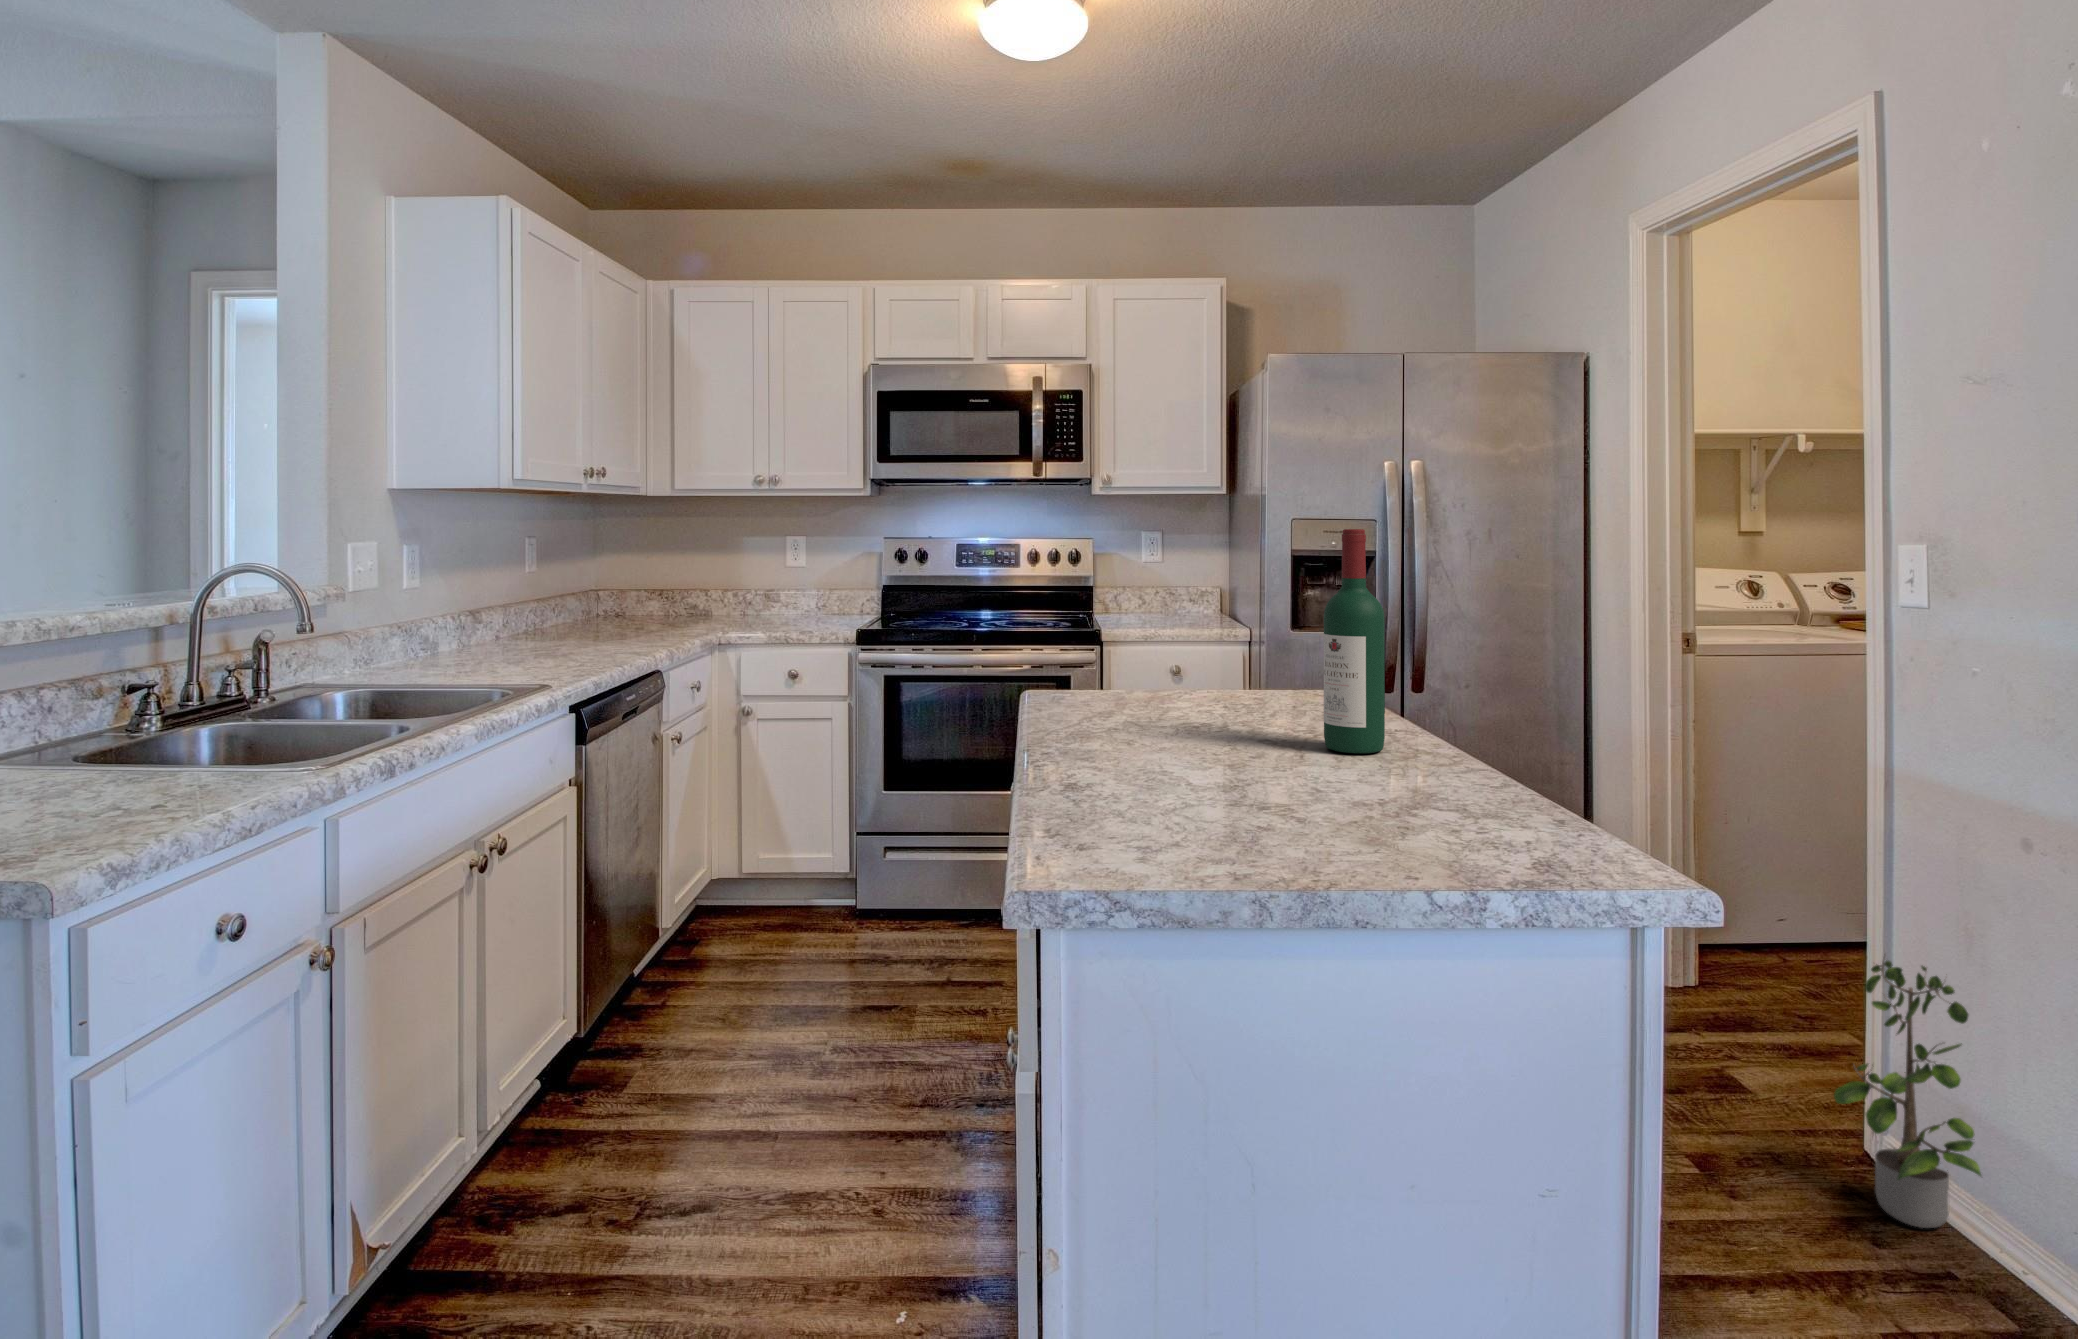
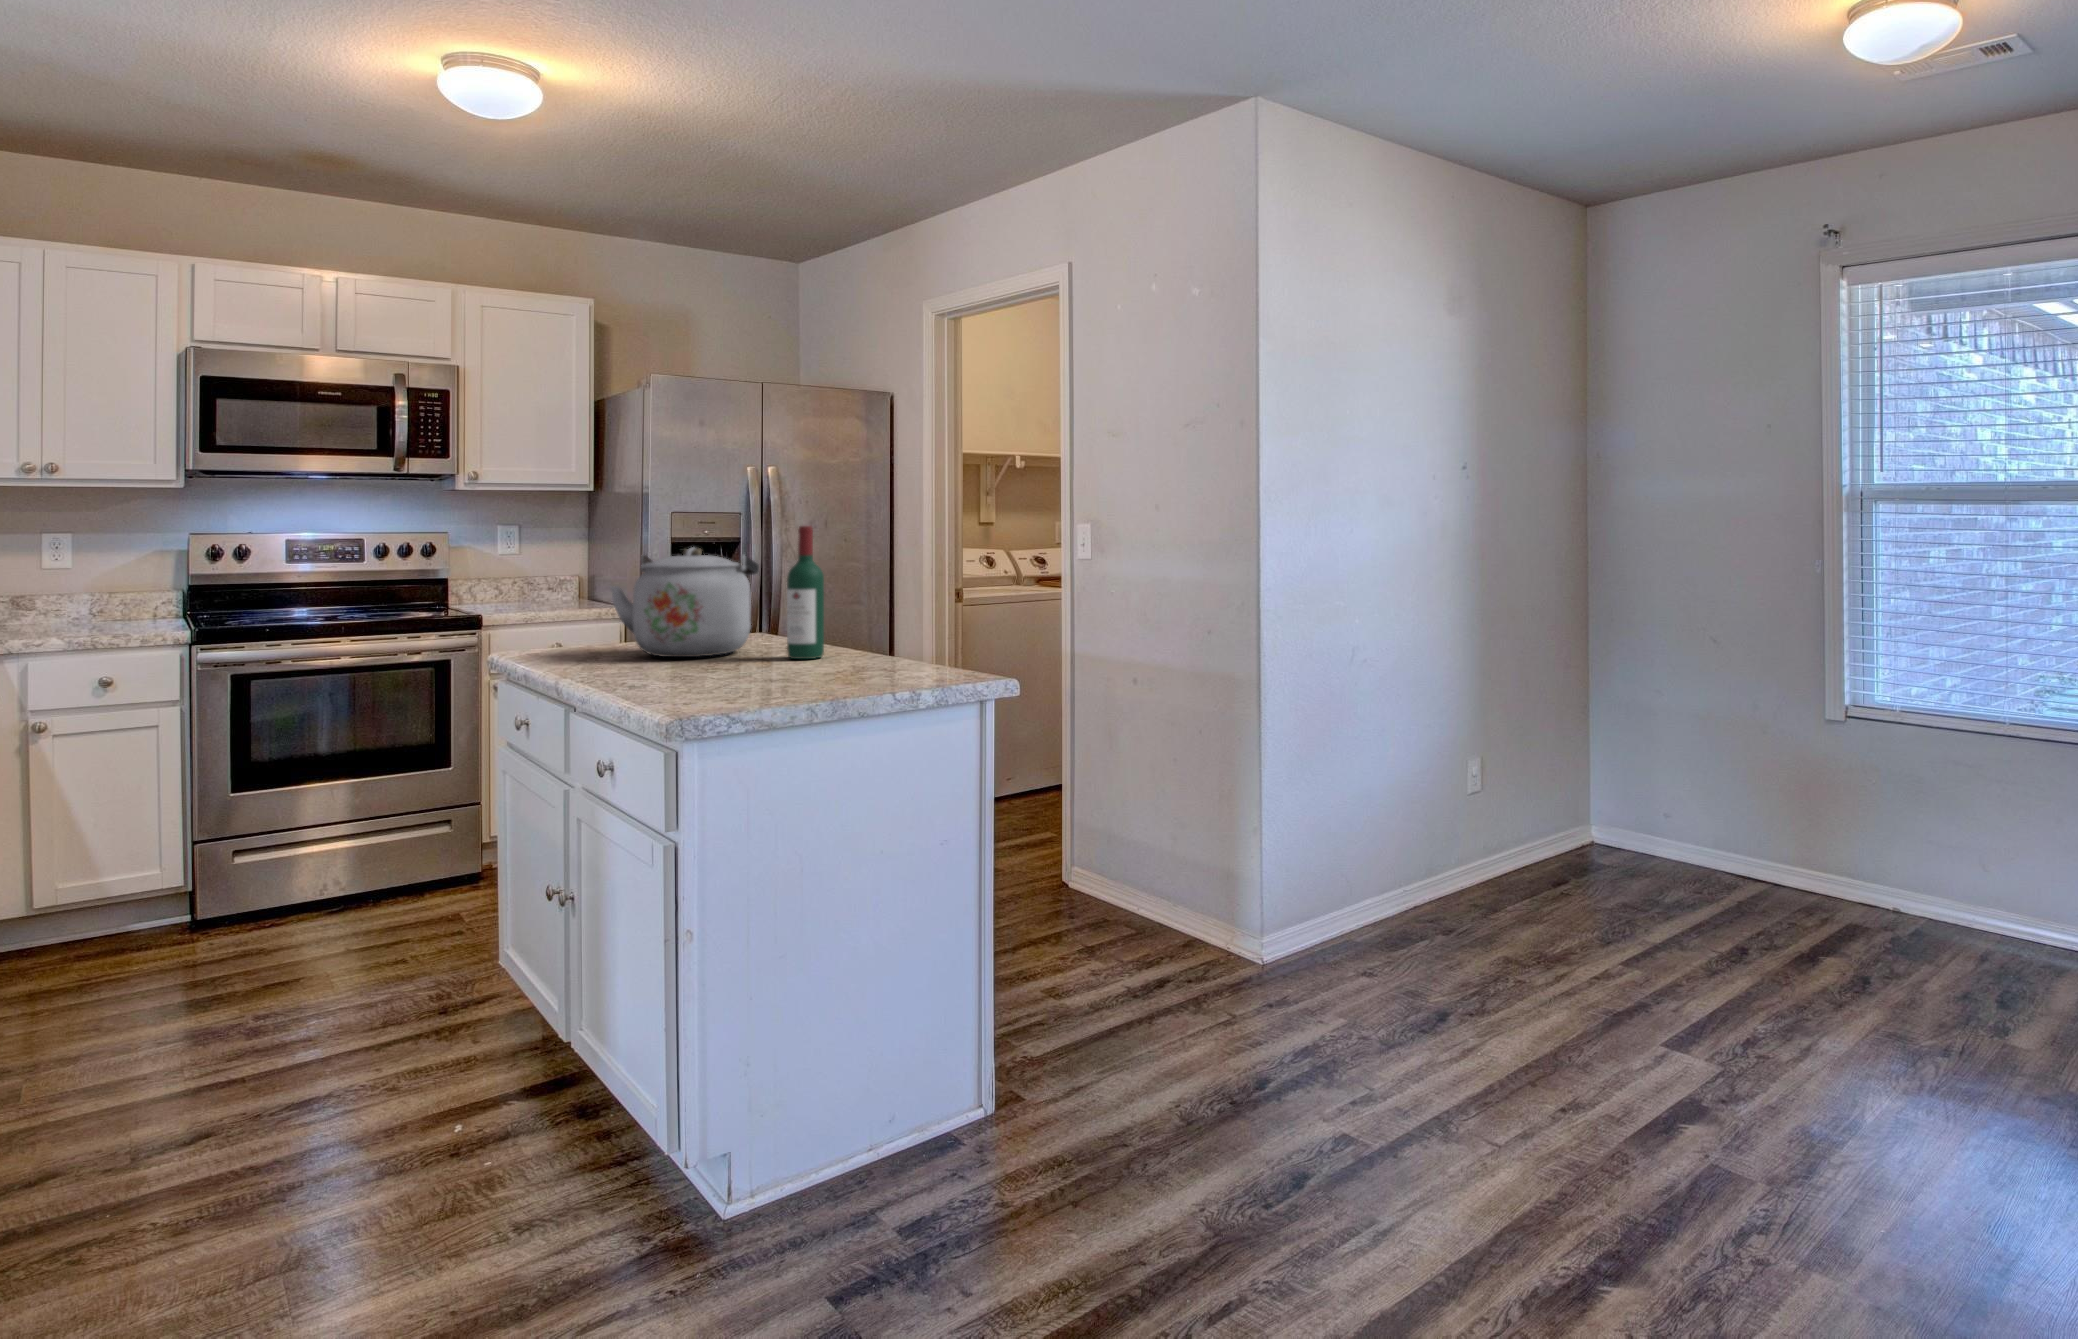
kettle: none [1106,561,1311,725] -> present [610,548,759,657]
potted plant: present [1834,961,1981,1228] -> none [1040,762,1106,906]

